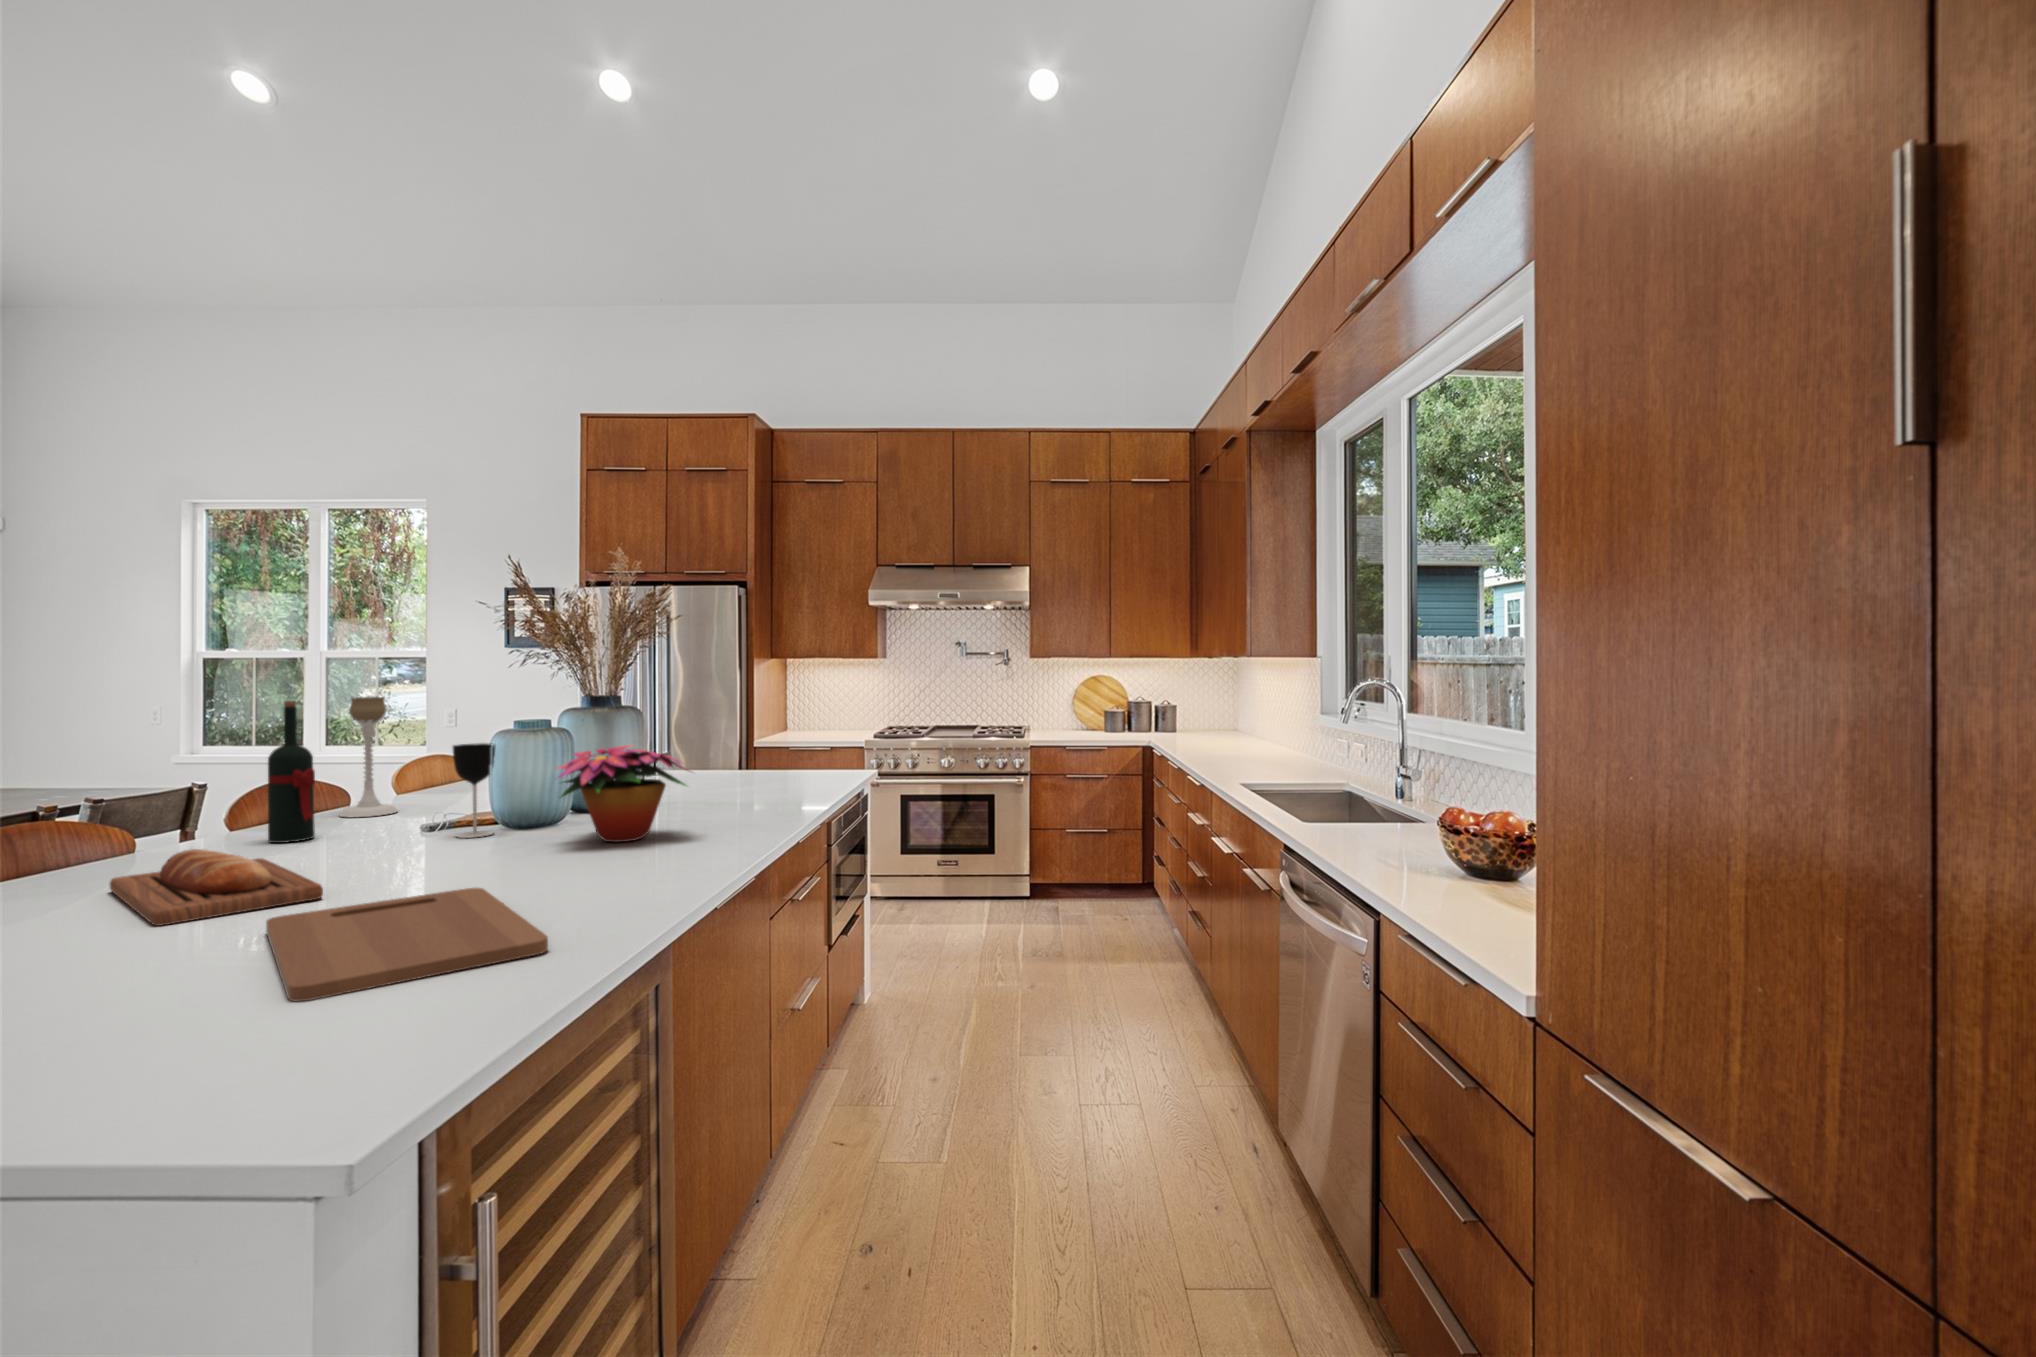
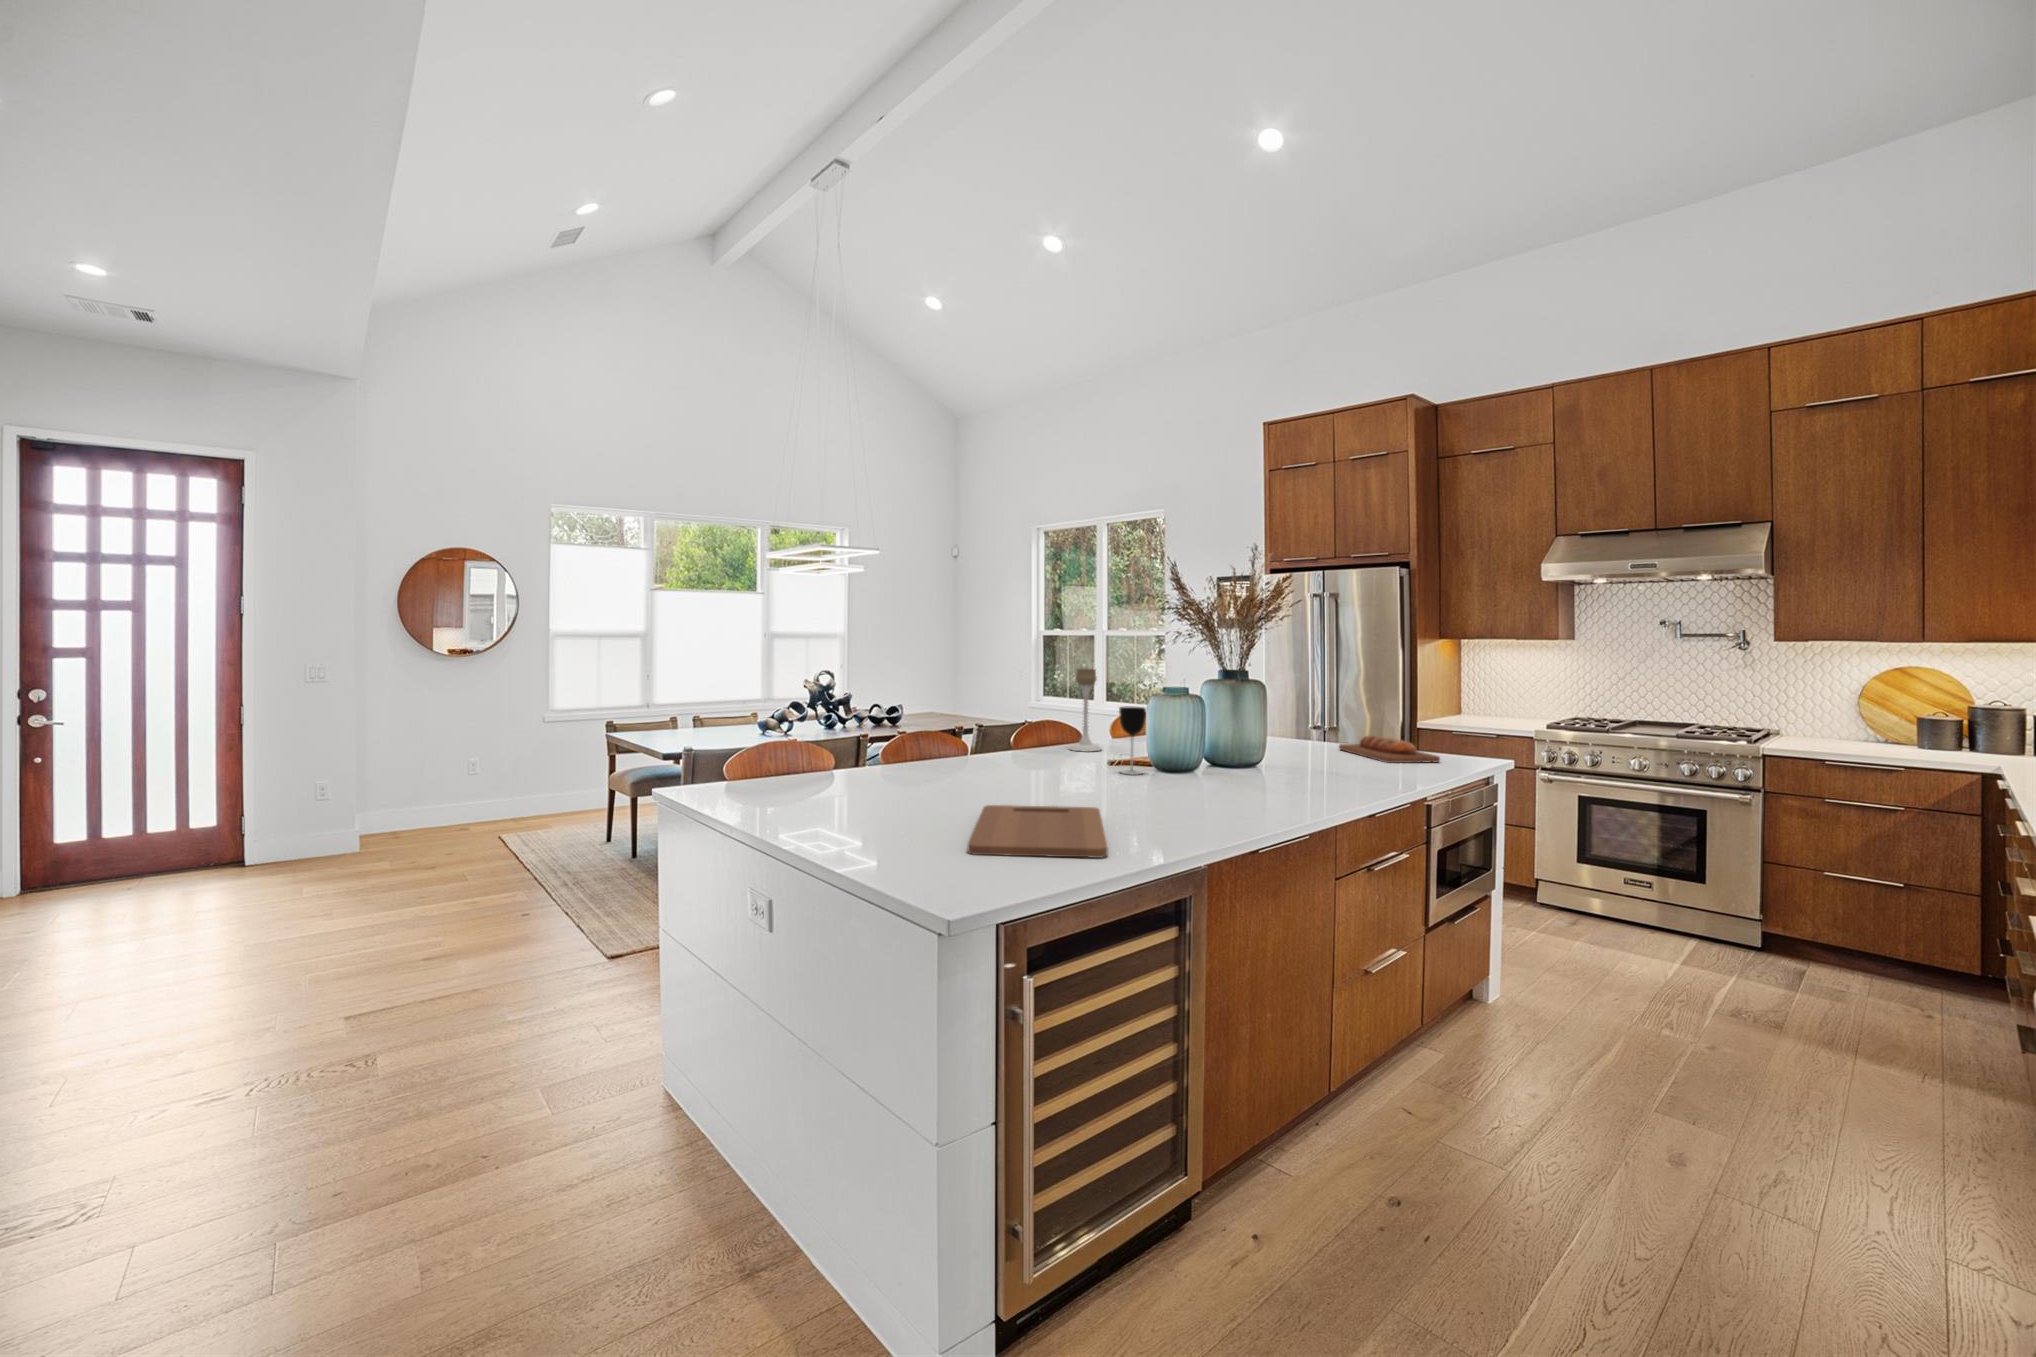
wine bottle: present [268,701,315,843] -> none [1023,671,1046,762]
flower arrangement: present [557,745,687,842] -> none [1168,715,1283,793]
bread loaf: present [110,849,323,926] -> present [1339,736,1440,763]

